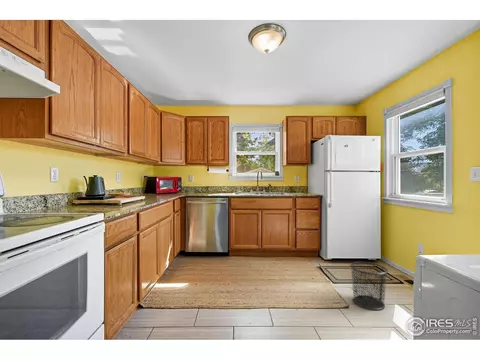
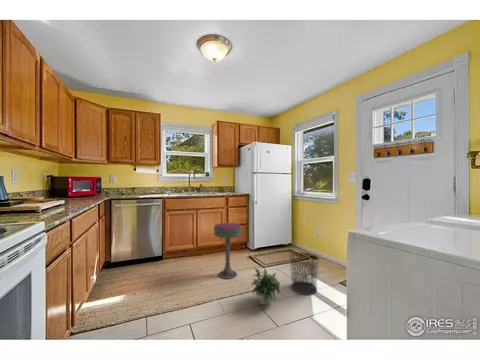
bar stool: none [272,224,301,281] -> present [214,223,241,279]
potted plant: none [298,270,333,310] -> present [252,268,280,305]

